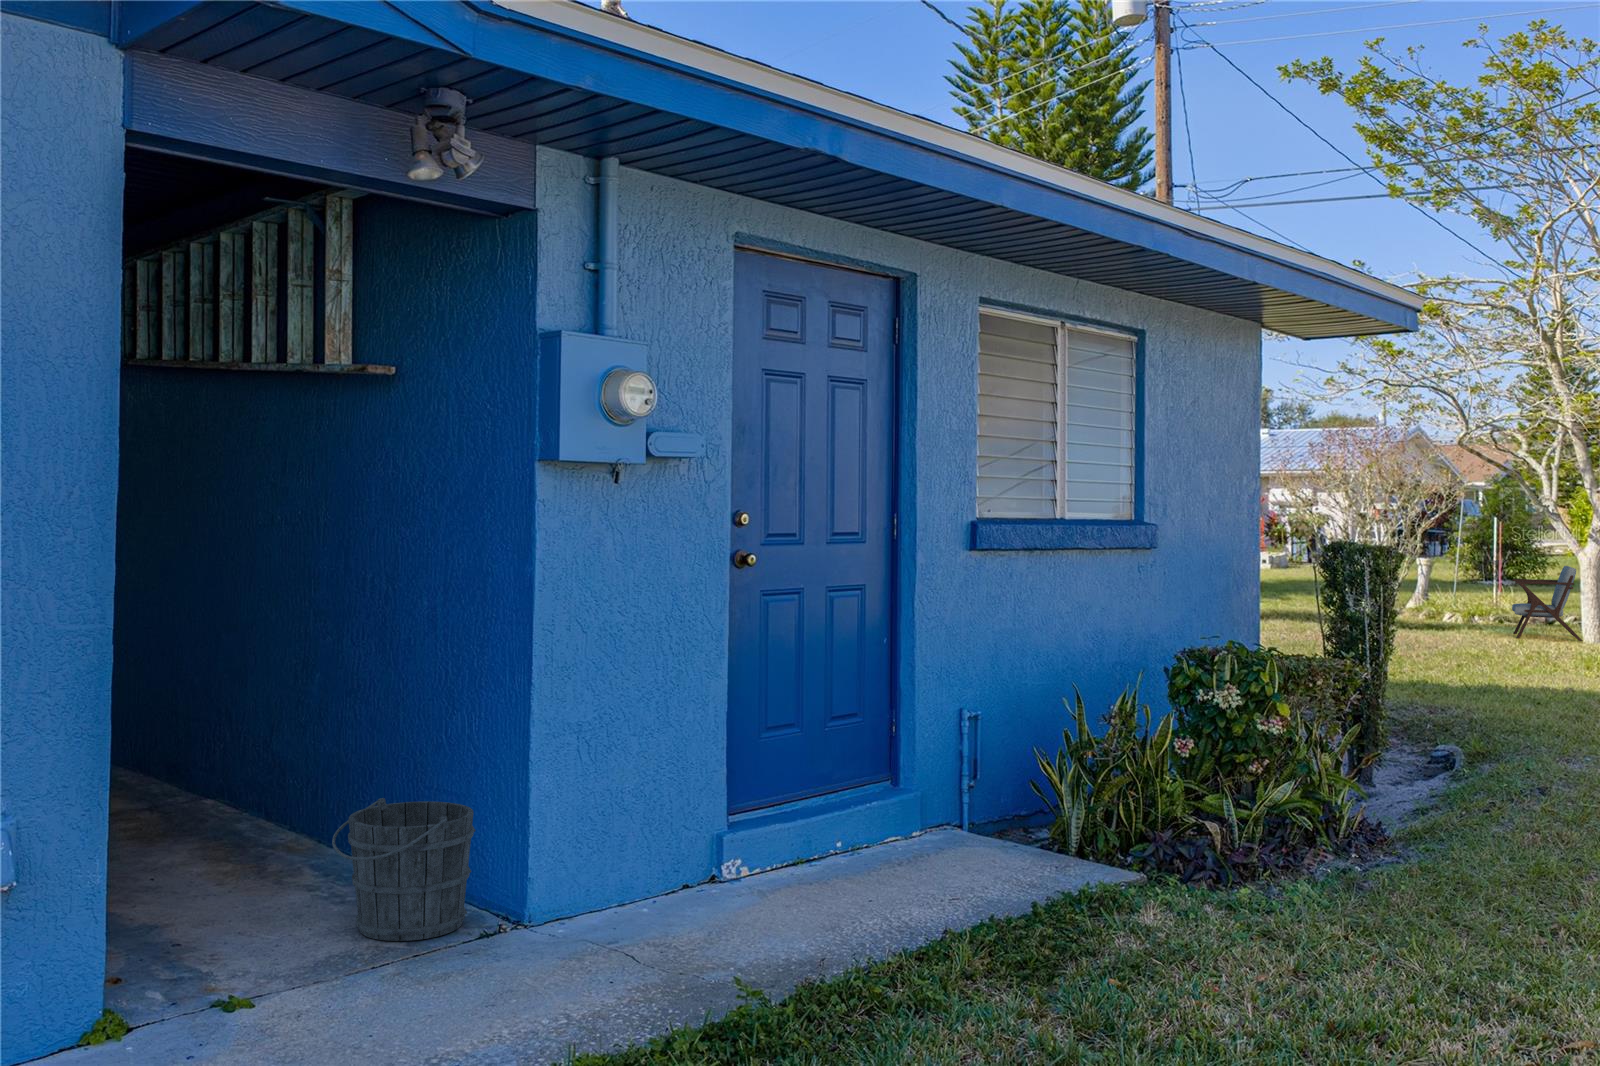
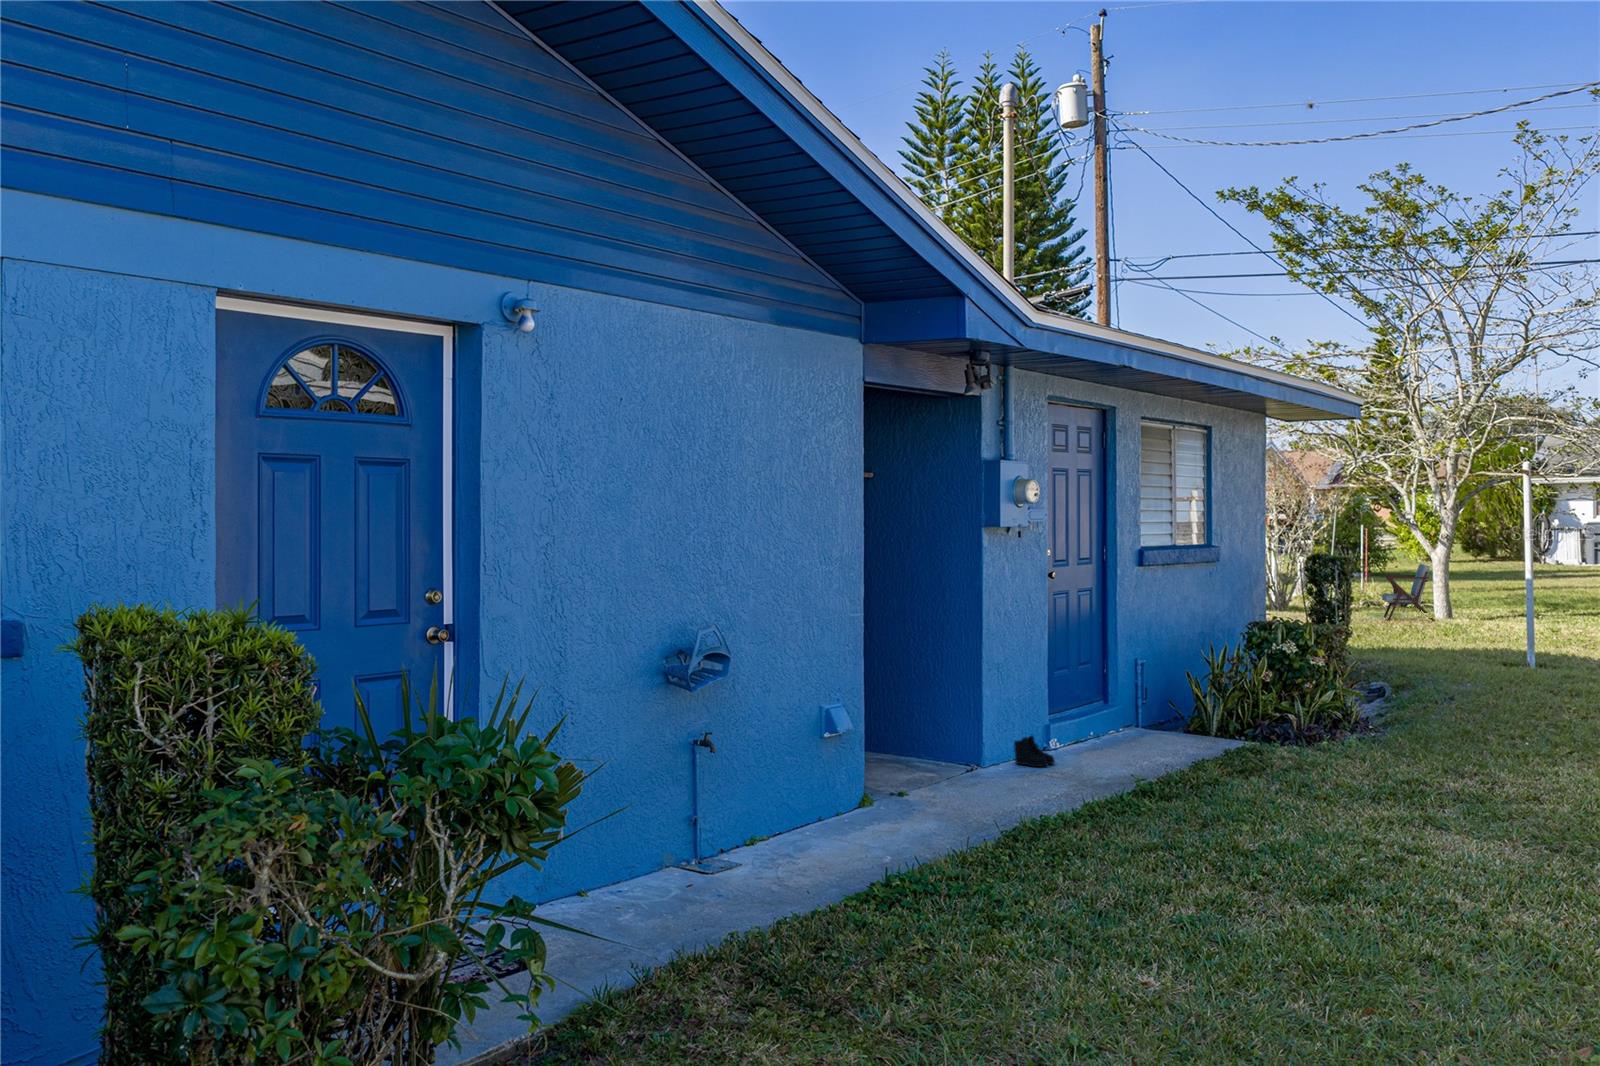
bucket: present [332,798,476,941] -> none [899,704,970,771]
boots: none [570,868,648,938] -> present [1014,736,1055,767]

